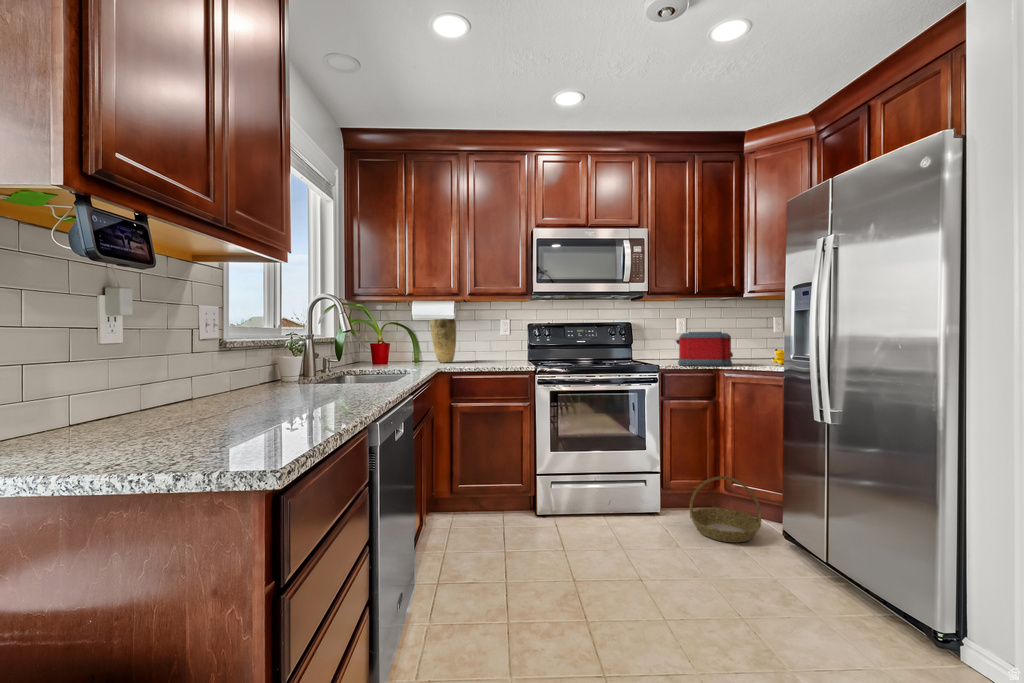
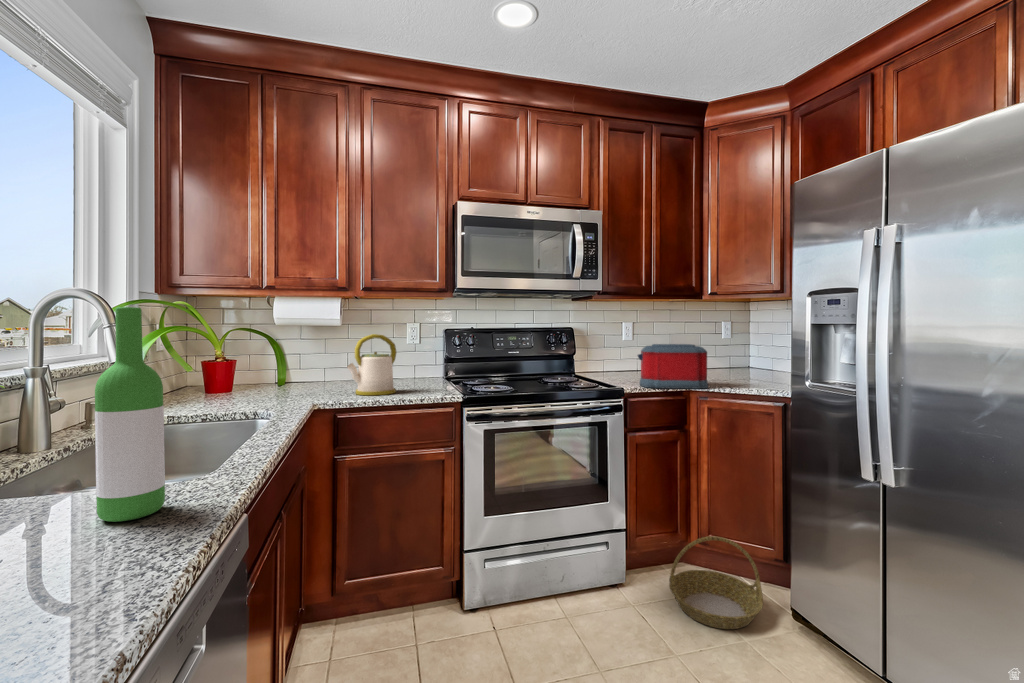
wine bottle: none [362,307,384,391] -> present [95,307,165,522]
vase: present [430,318,456,363] -> none [302,323,342,387]
kettle: none [459,325,492,366] -> present [347,334,396,395]

